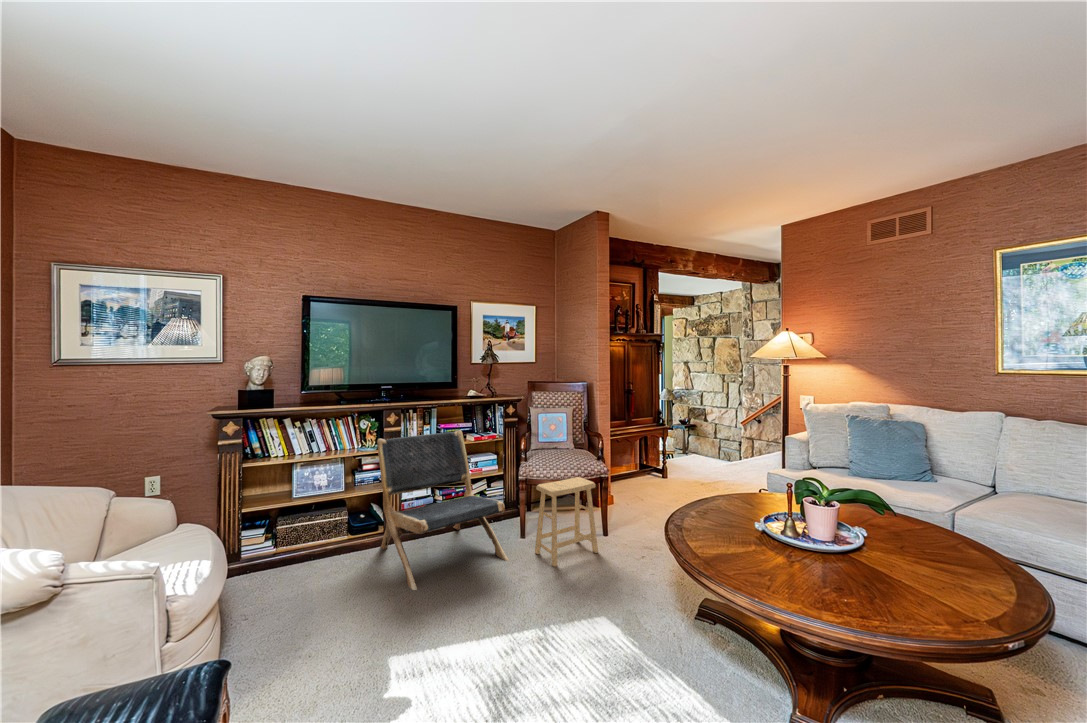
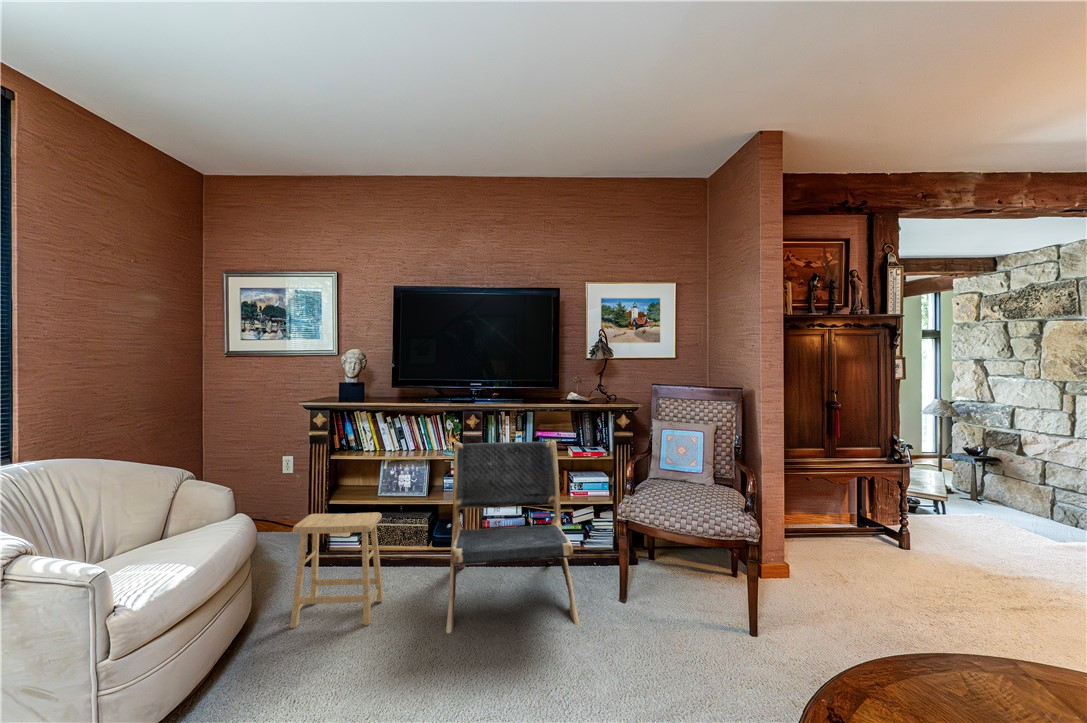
footstool: present [535,477,598,567] -> present [290,512,383,628]

